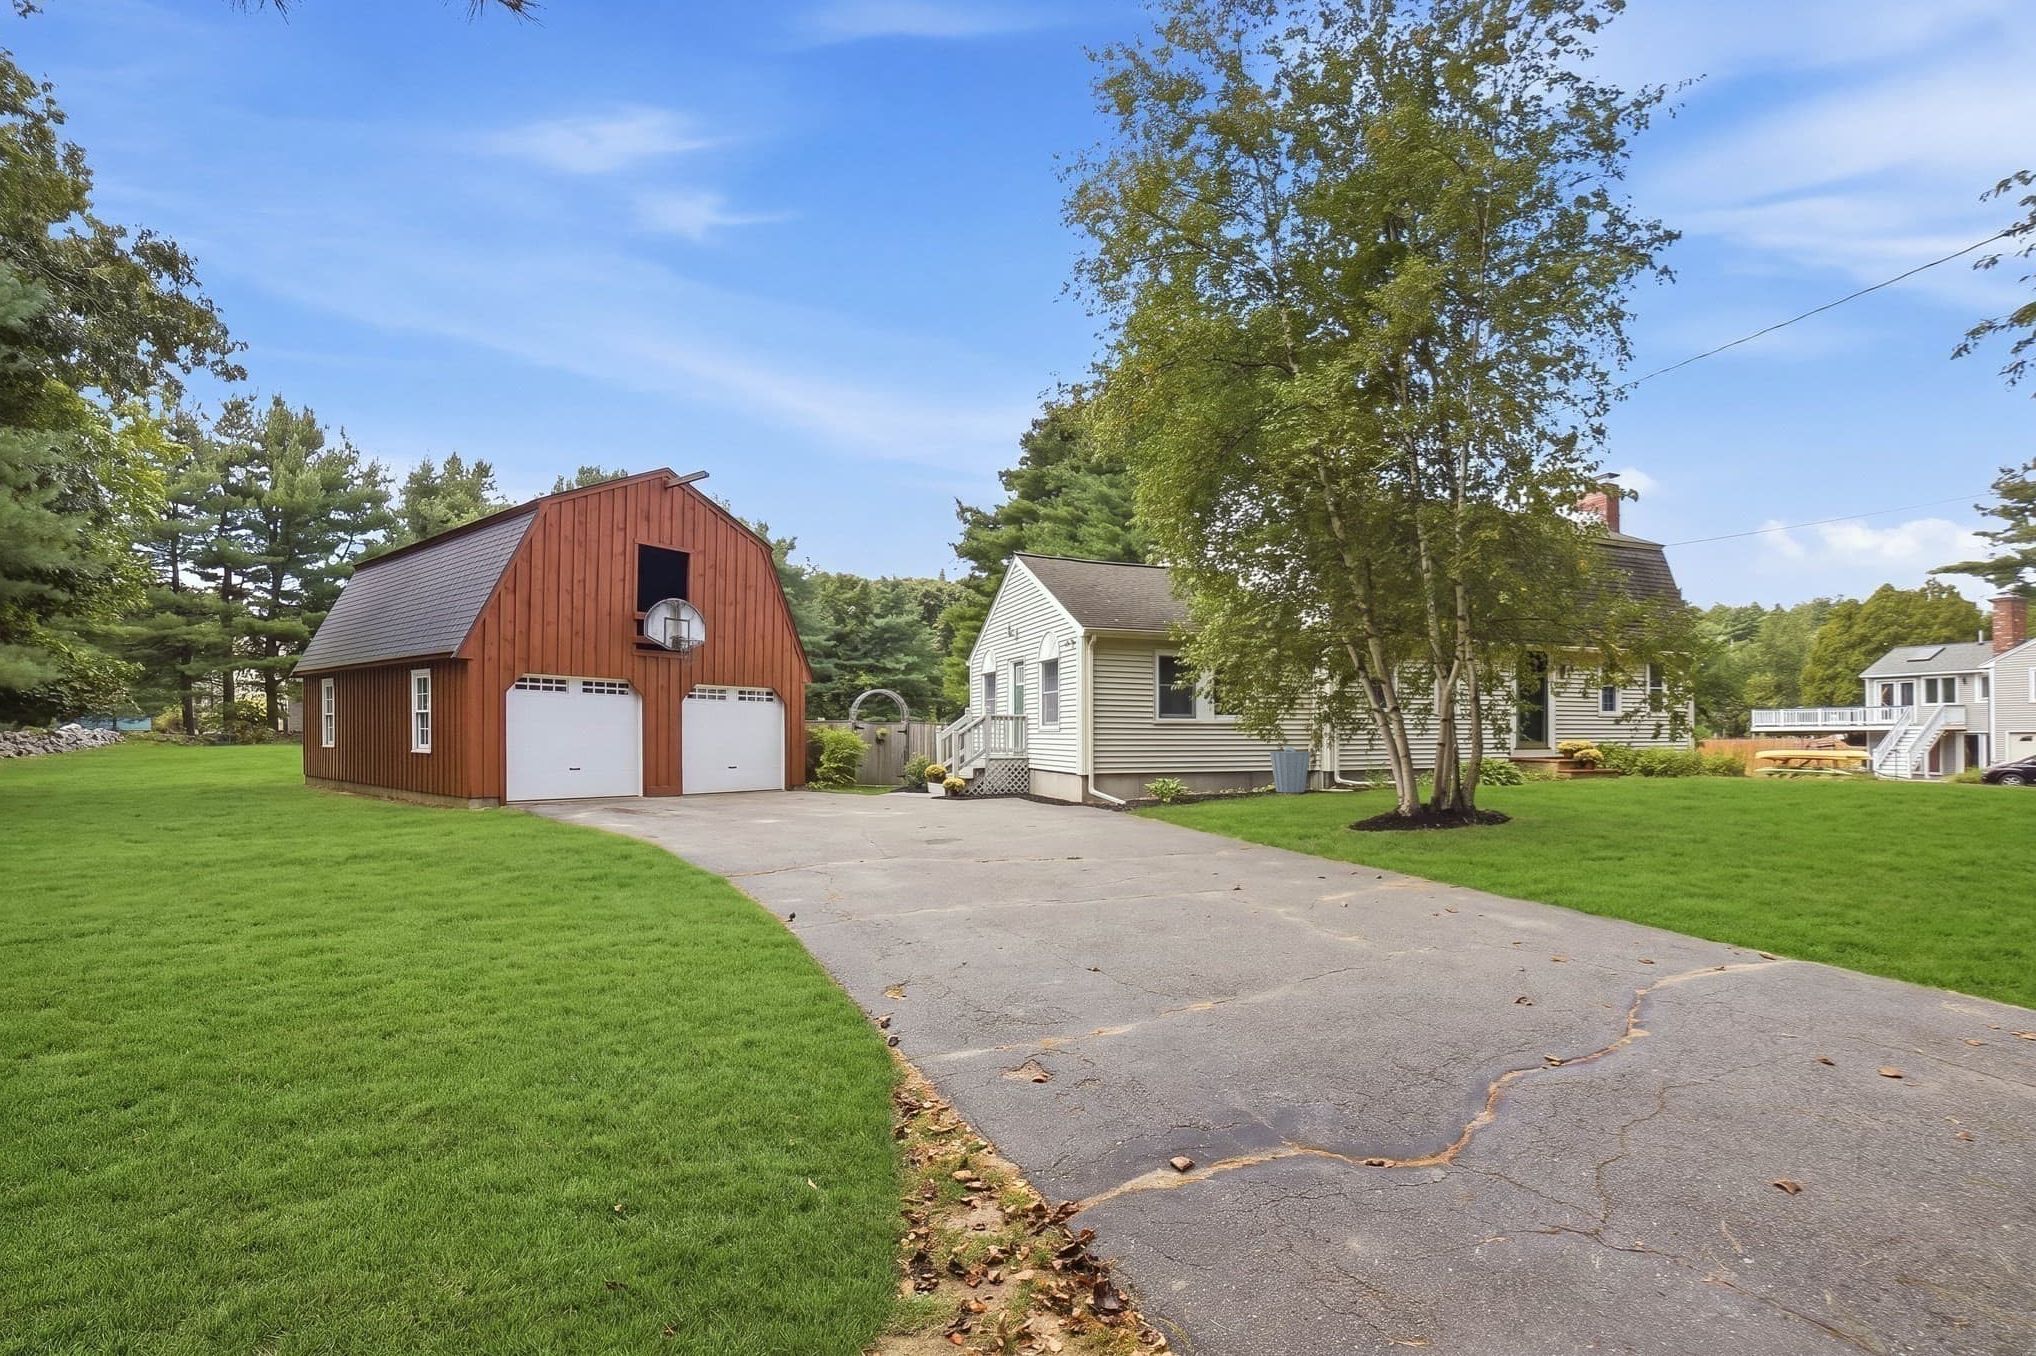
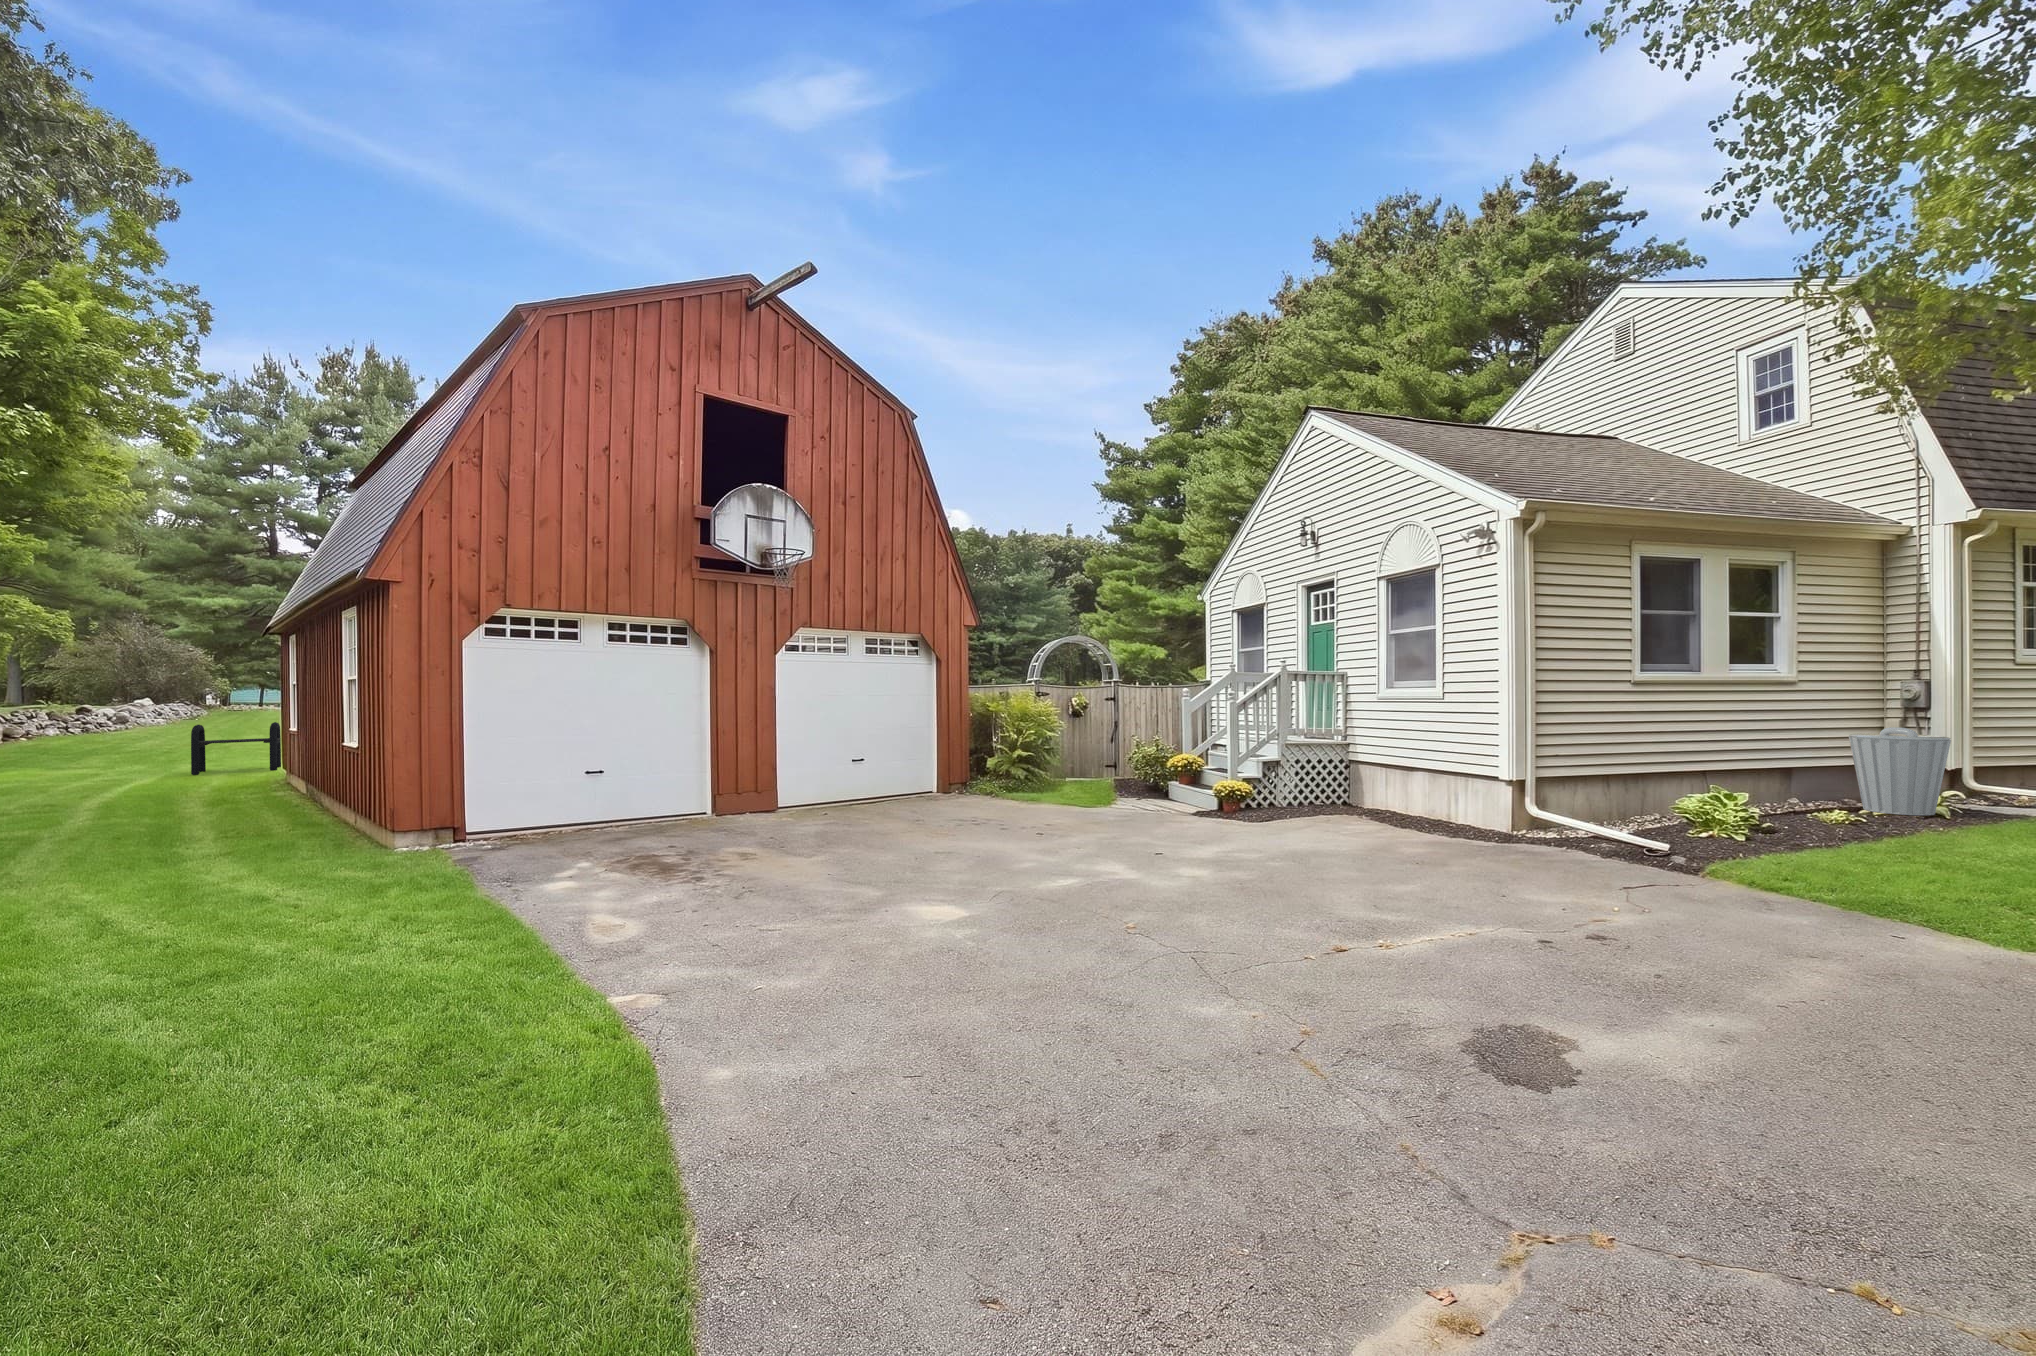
bench: none [250,743,310,779] -> present [191,722,281,775]

